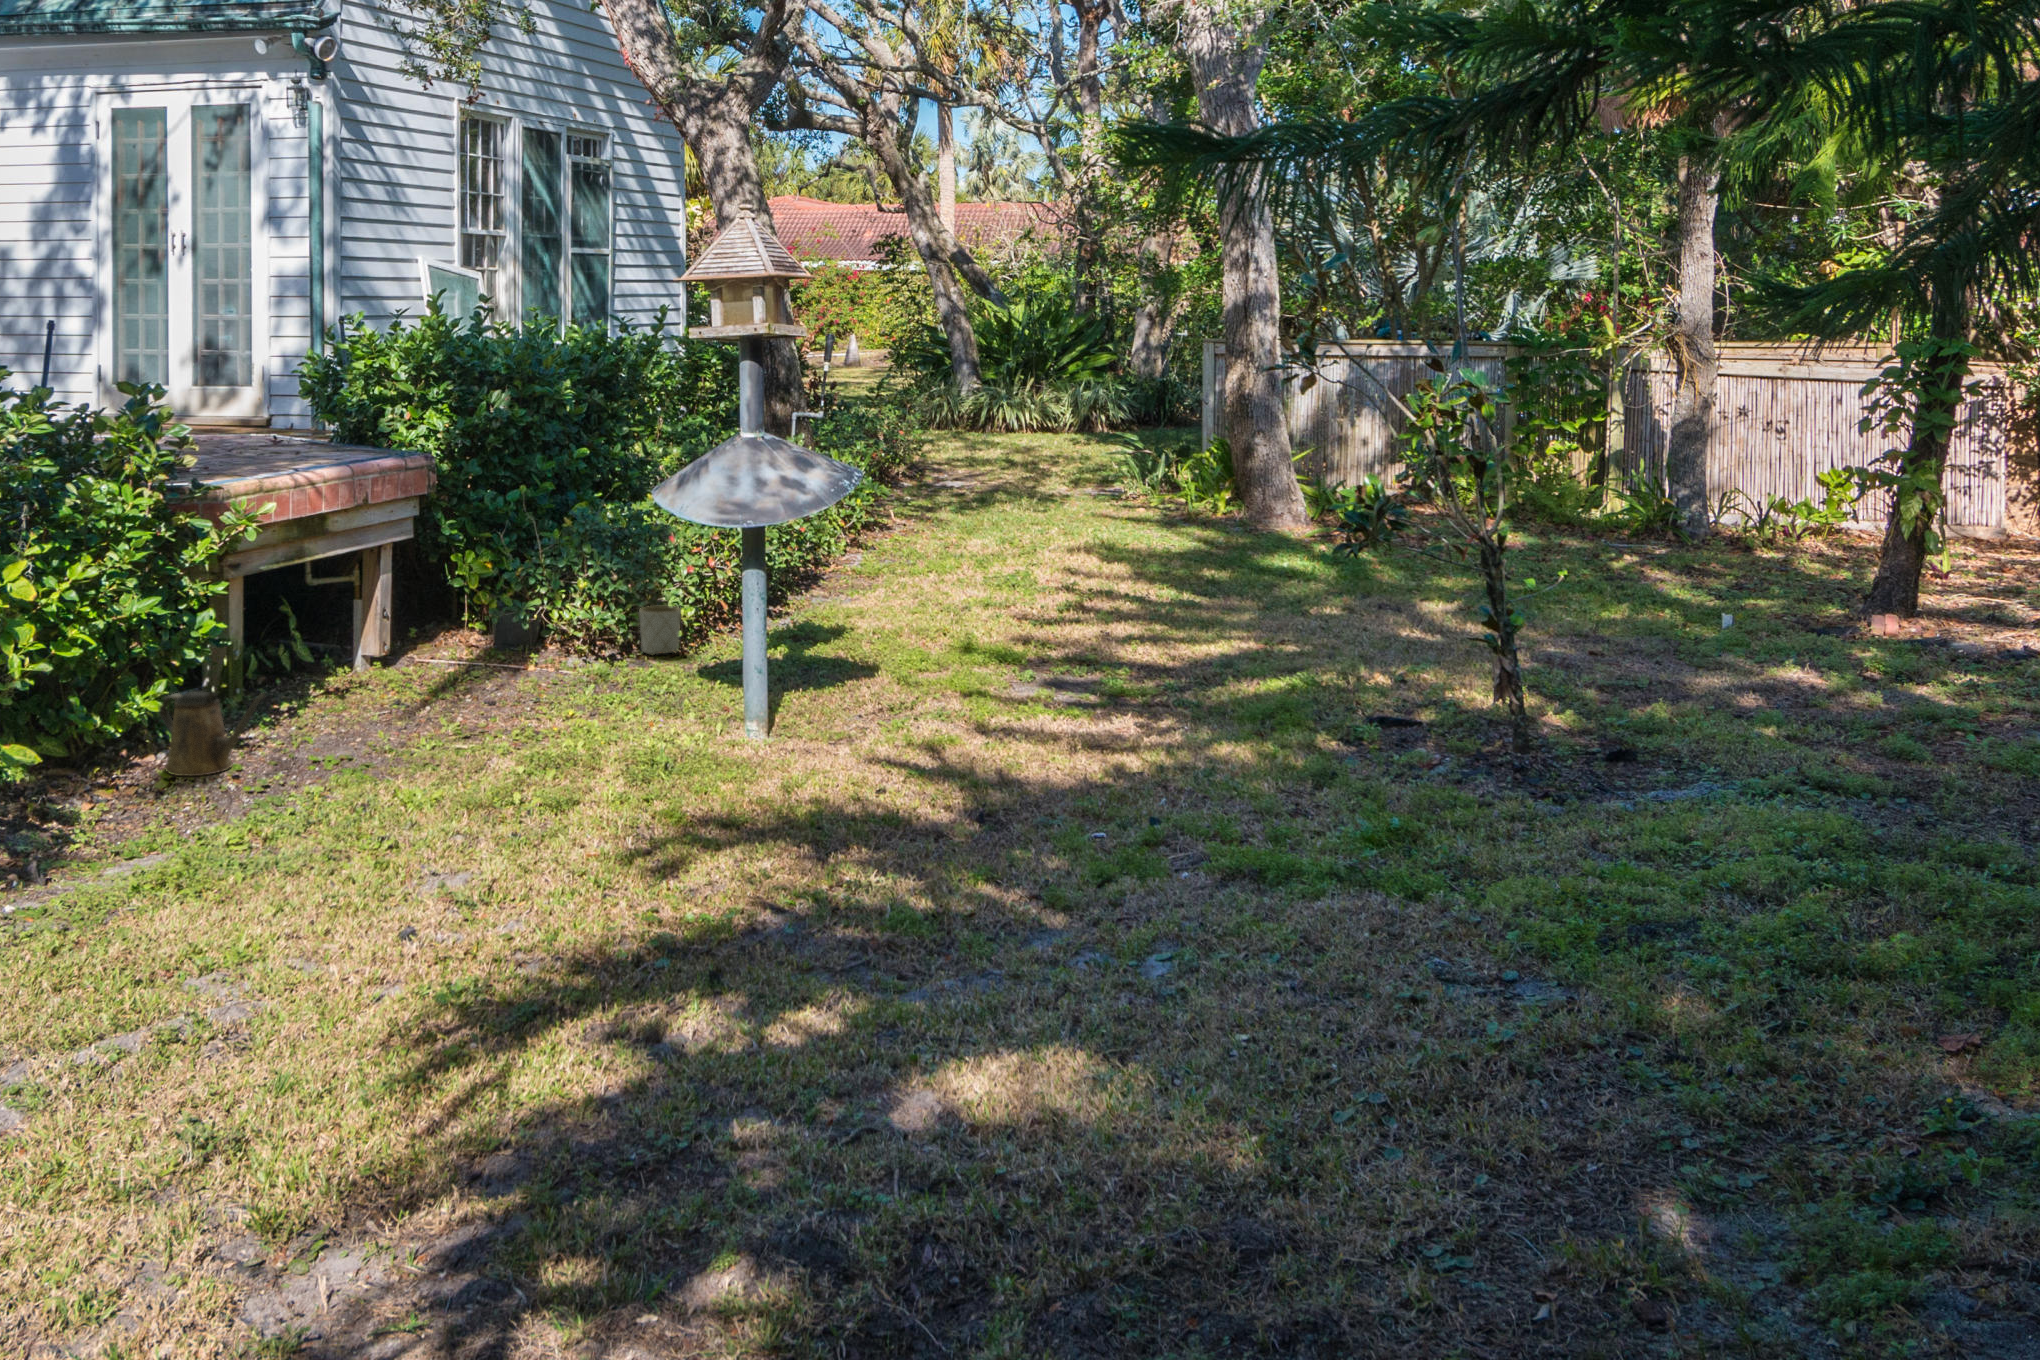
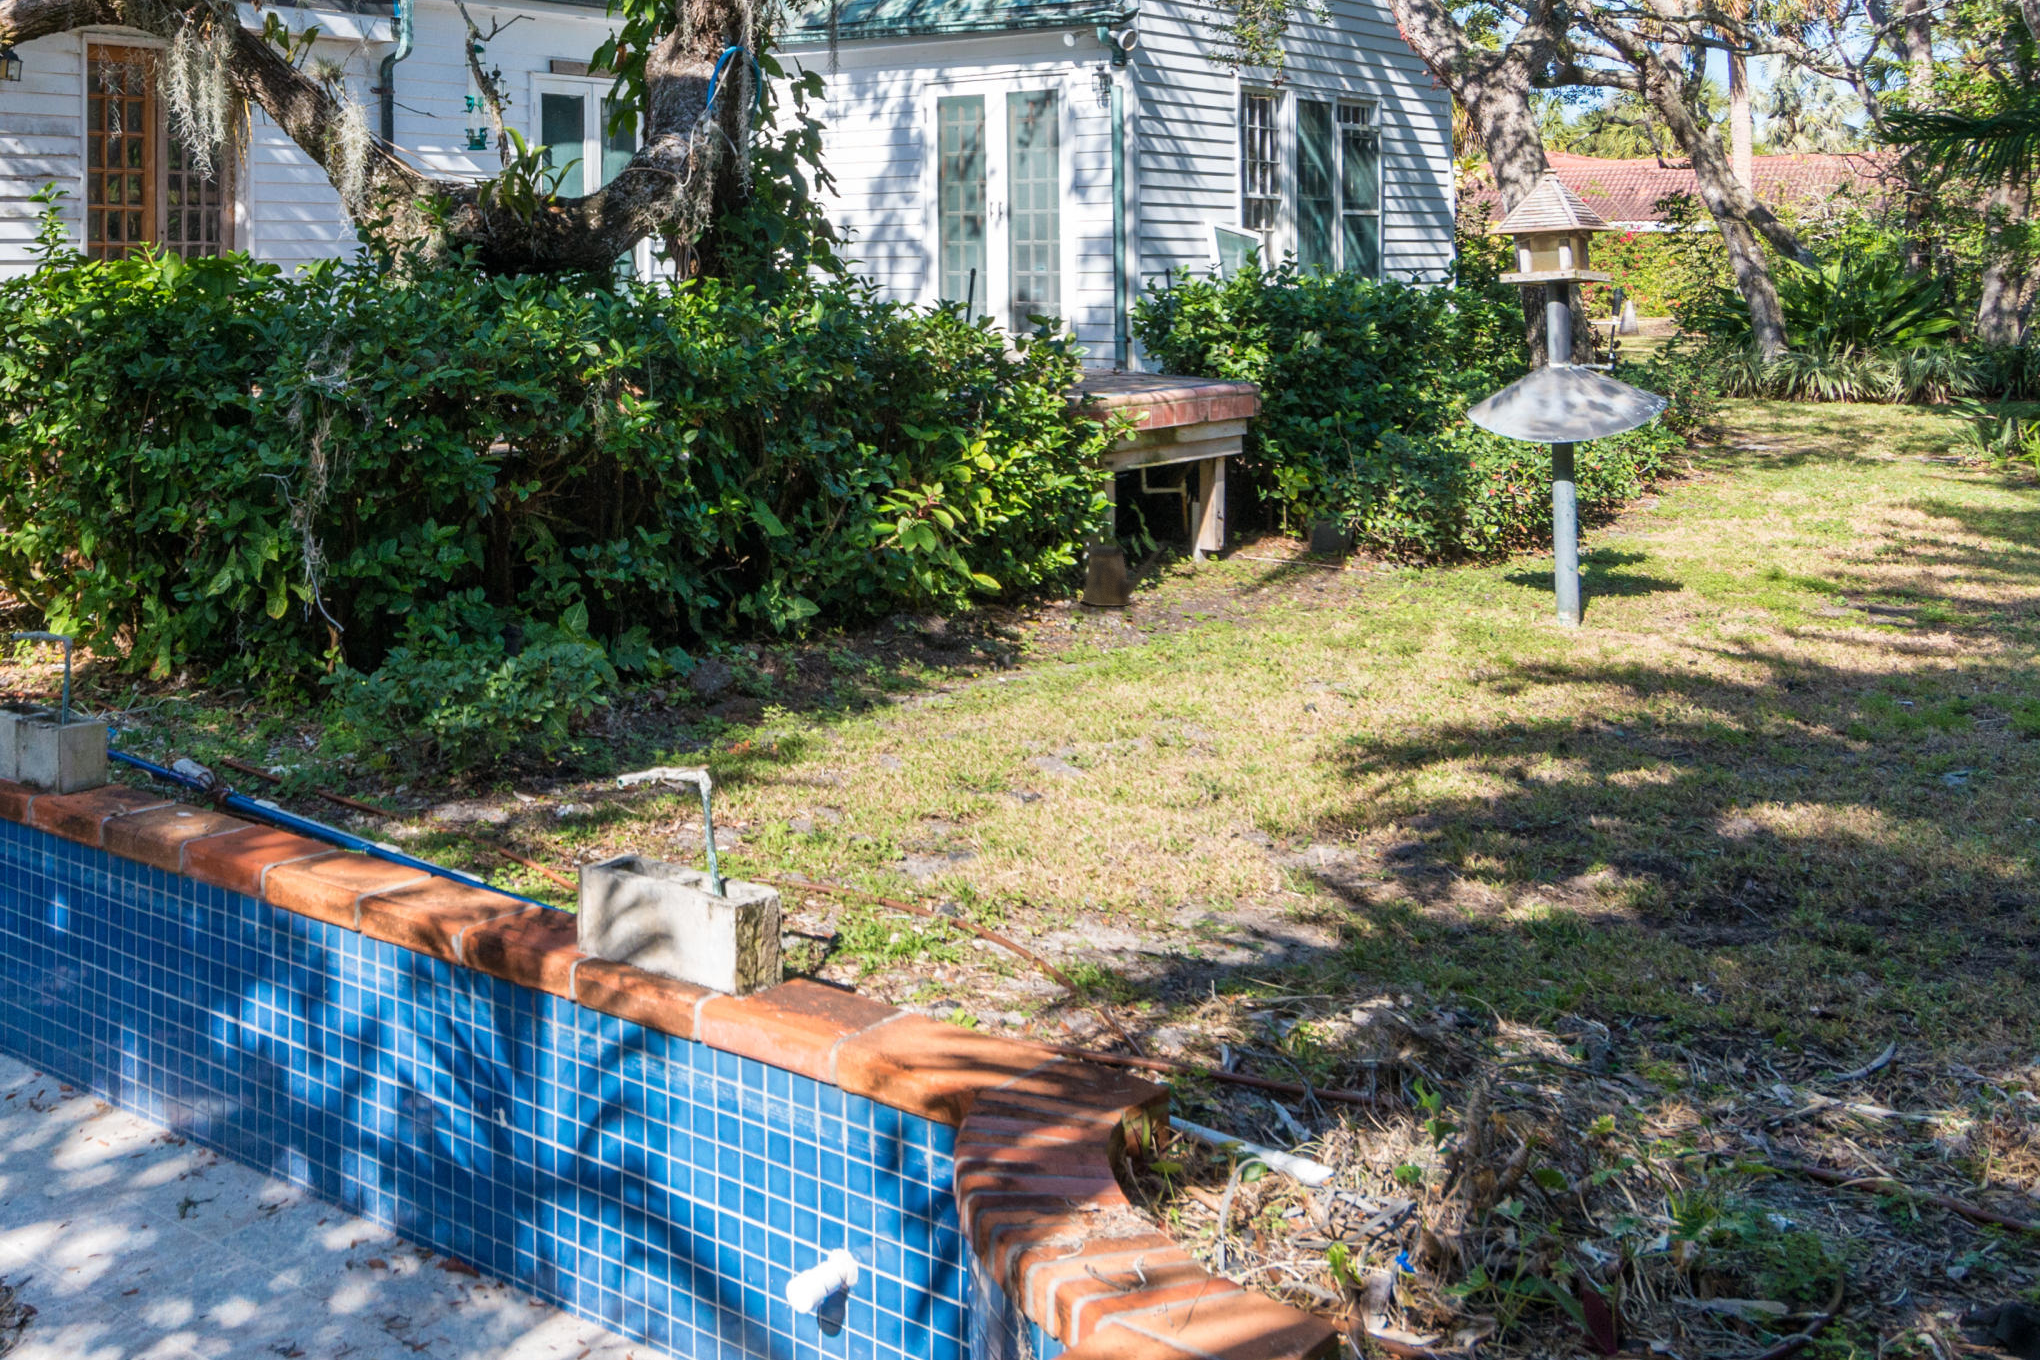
planter: present [639,606,681,655] -> none [1442,520,1482,562]

